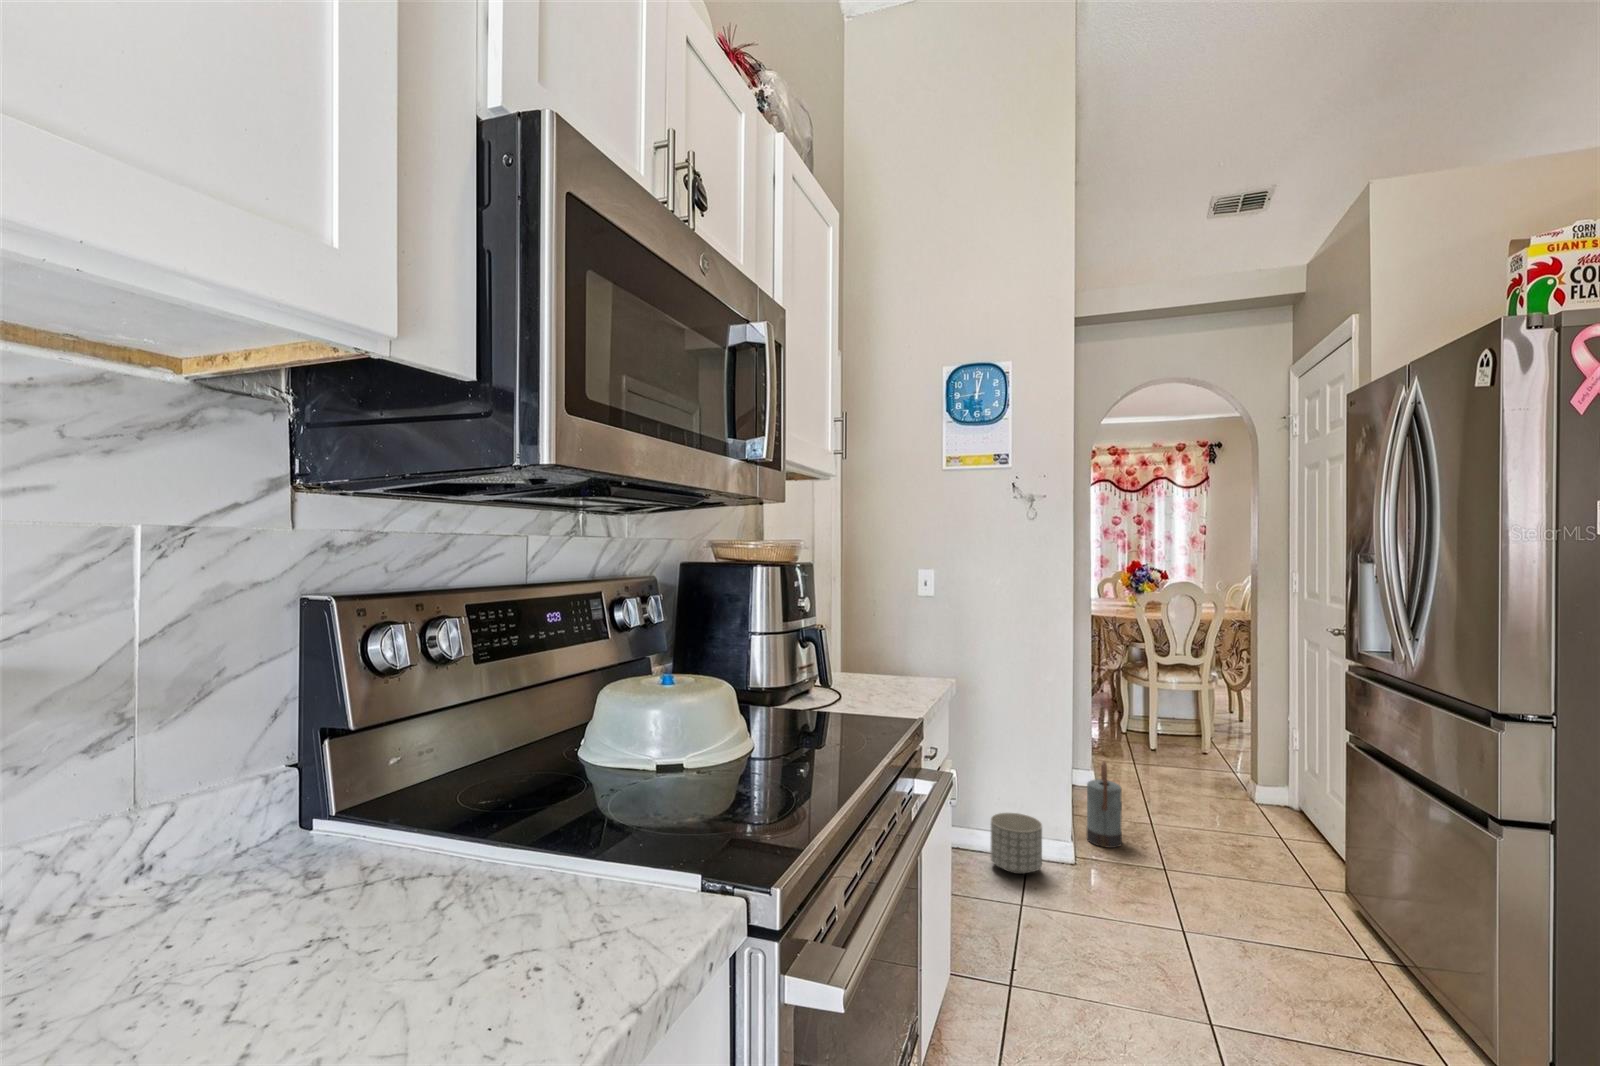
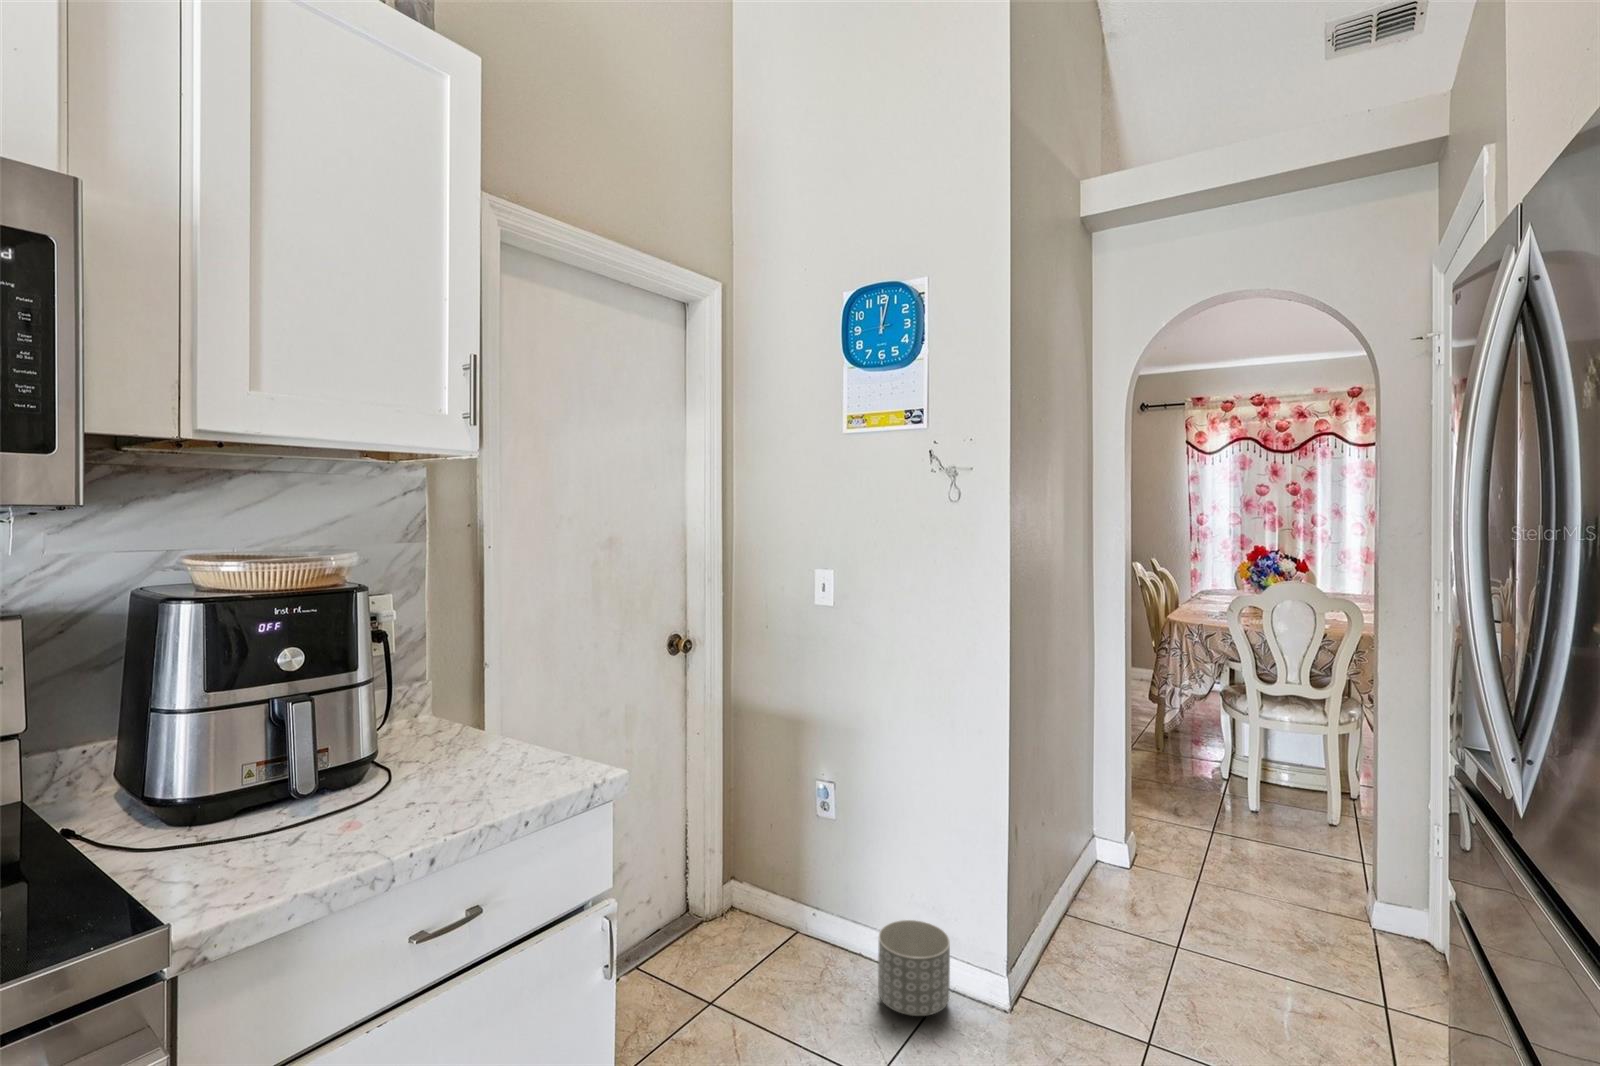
watering can: present [1087,762,1122,848] -> none [1052,854,1102,982]

